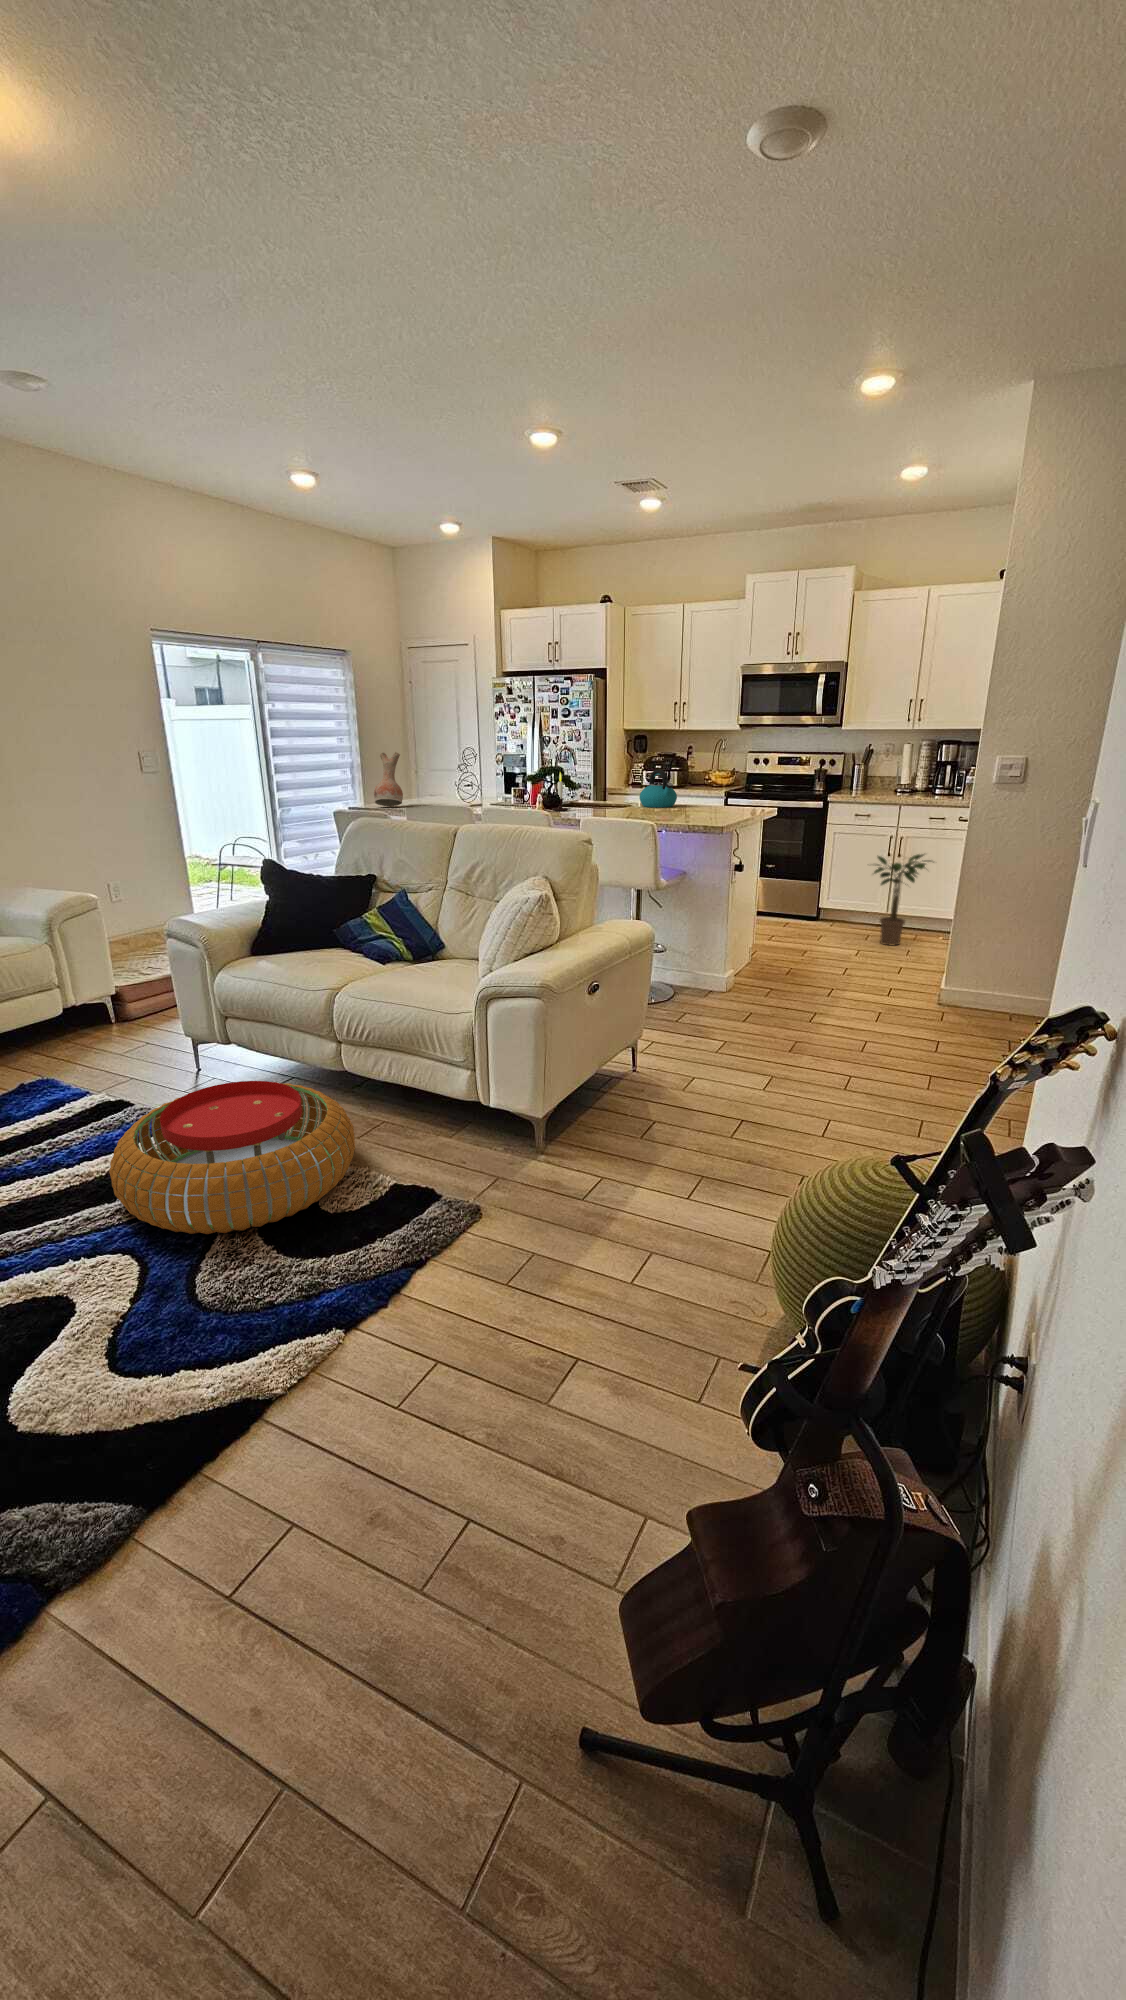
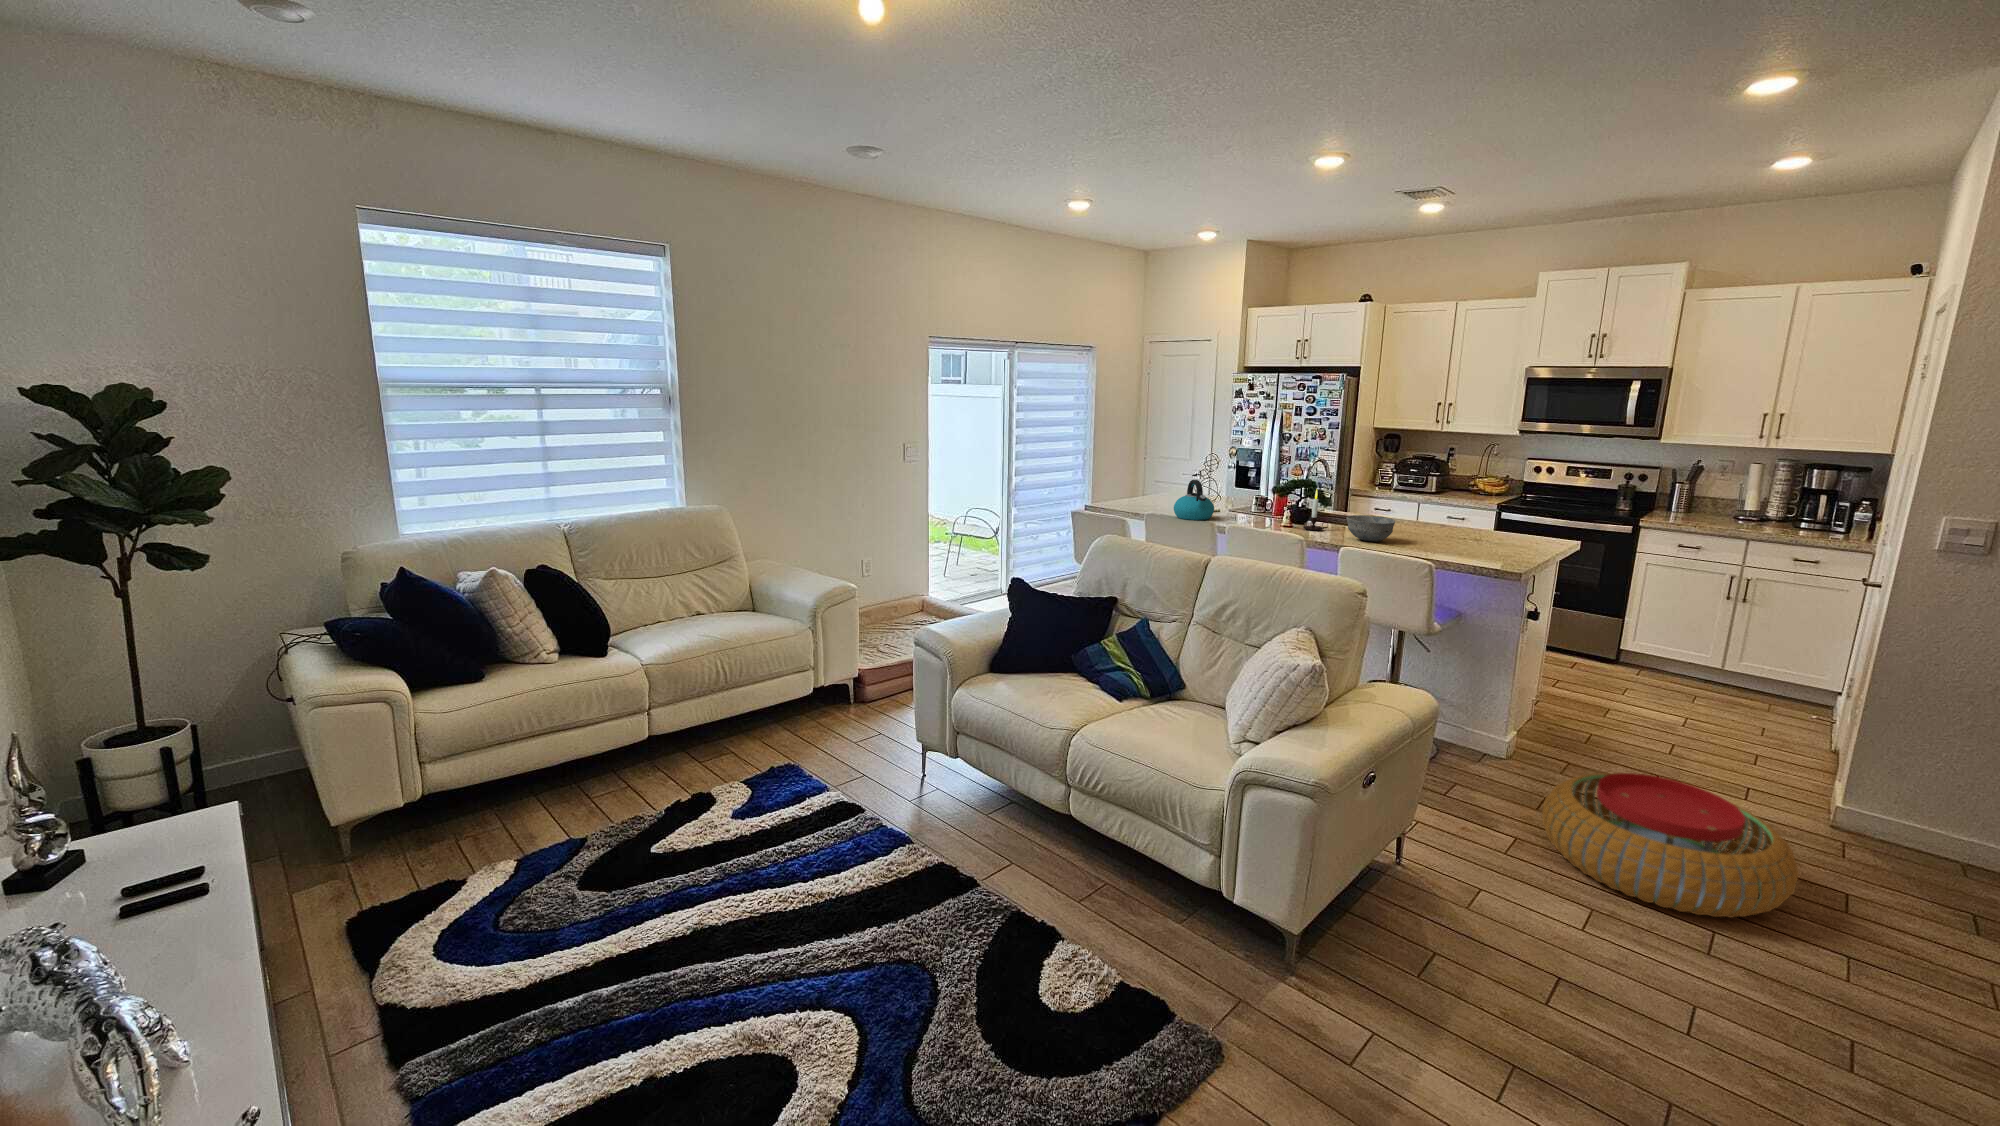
vase: present [374,752,403,806] -> none [1111,455,1142,508]
kettle: present [640,770,677,808] -> present [1174,480,1214,520]
bowl: none [585,792,626,814] -> present [1346,515,1395,542]
potted plant: present [874,854,931,945] -> none [1694,599,1802,712]
pouf: present [109,1081,355,1234] -> present [1542,773,1799,918]

